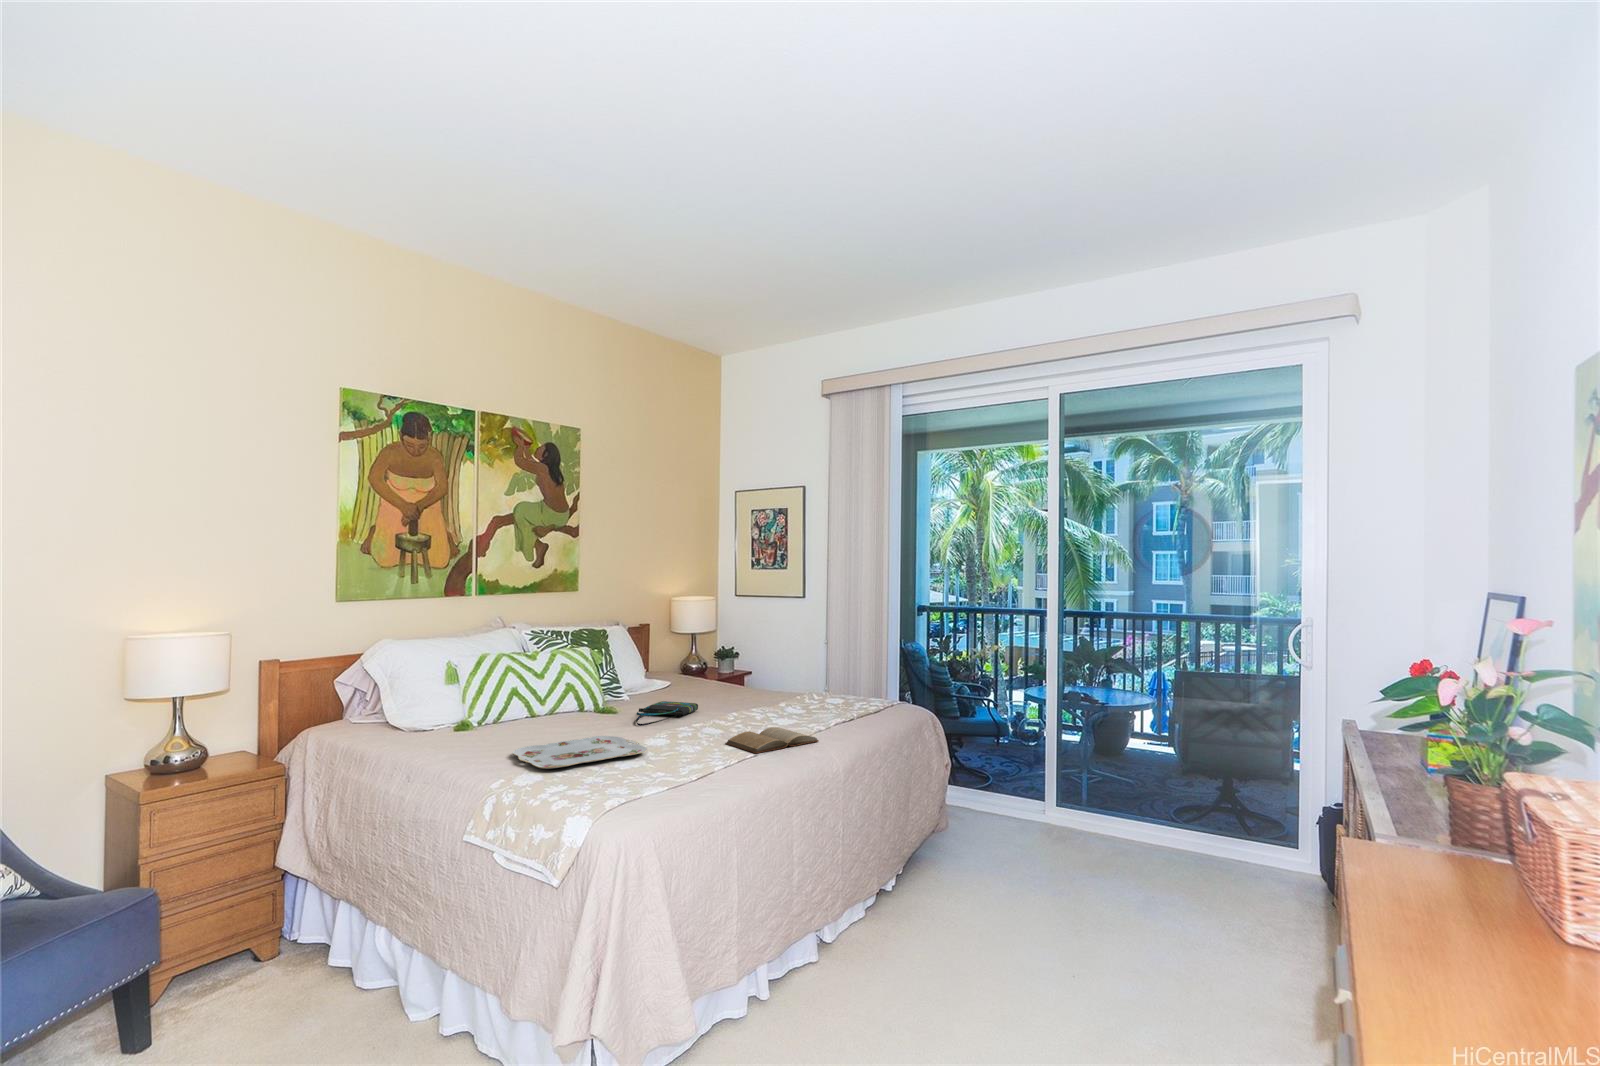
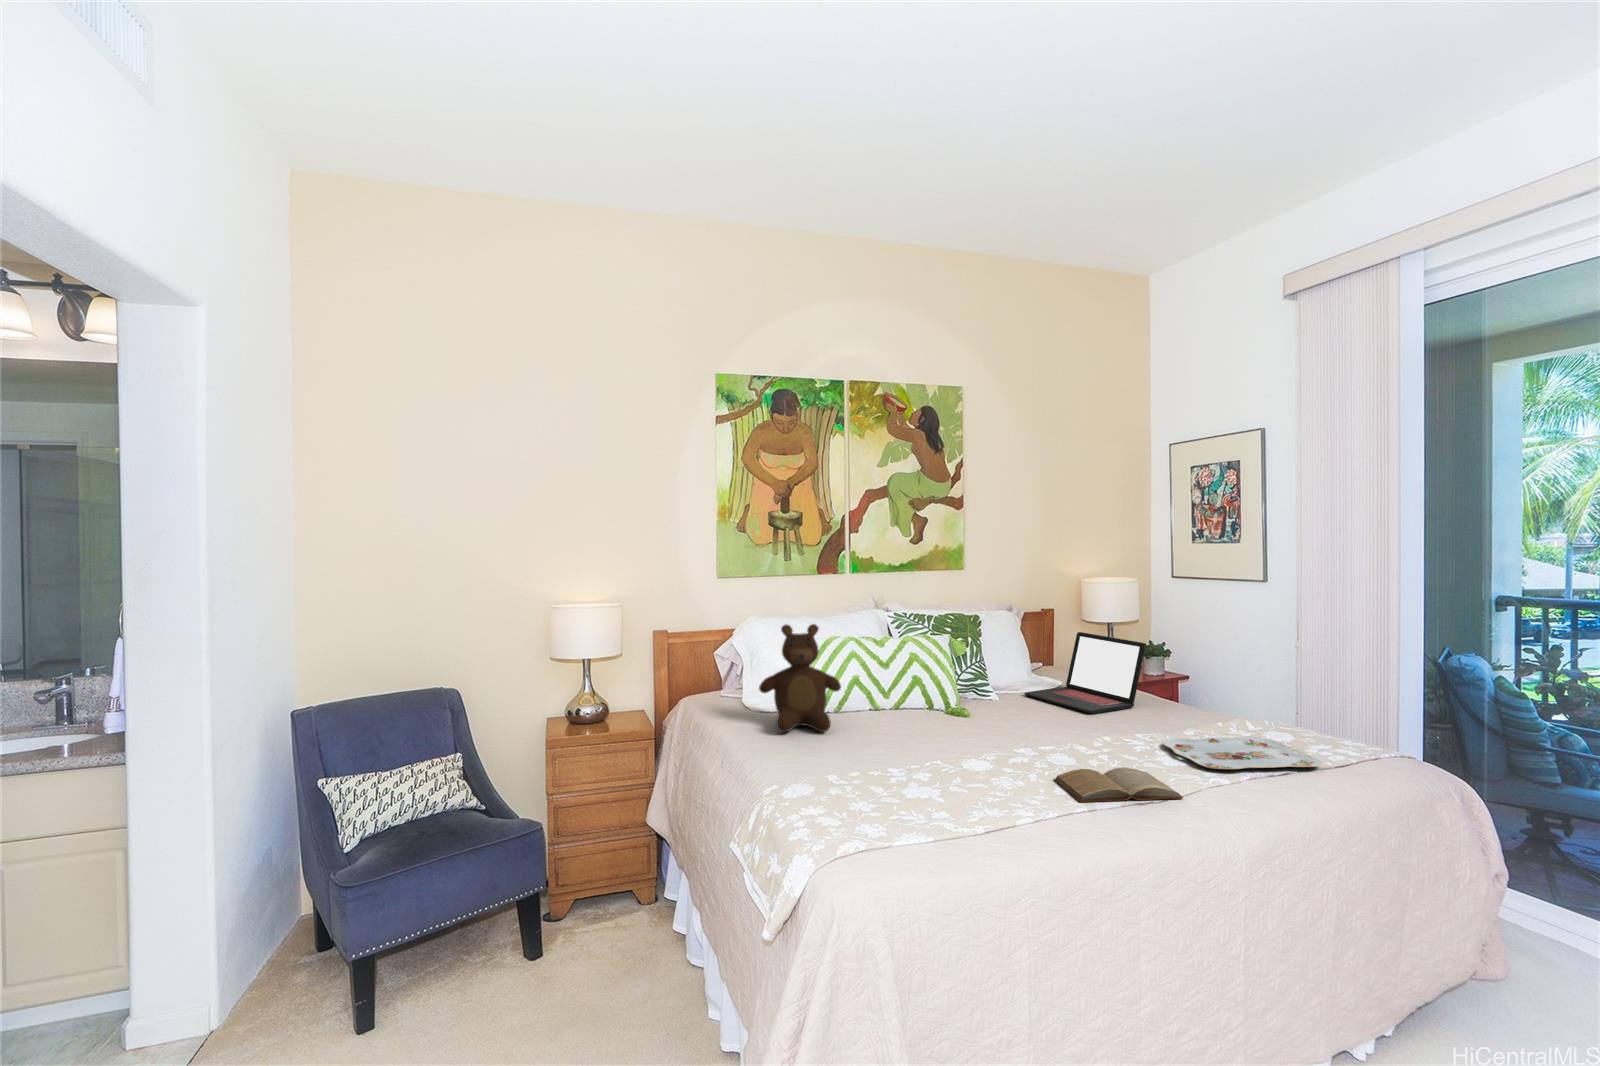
teddy bear: none [427,637,511,744] -> present [759,624,841,733]
laptop: none [653,639,748,701] -> present [1025,632,1145,713]
tote bag: present [636,701,698,726] -> none [972,708,1059,738]
serving tray: present [513,736,647,769] -> present [1163,737,1322,769]

